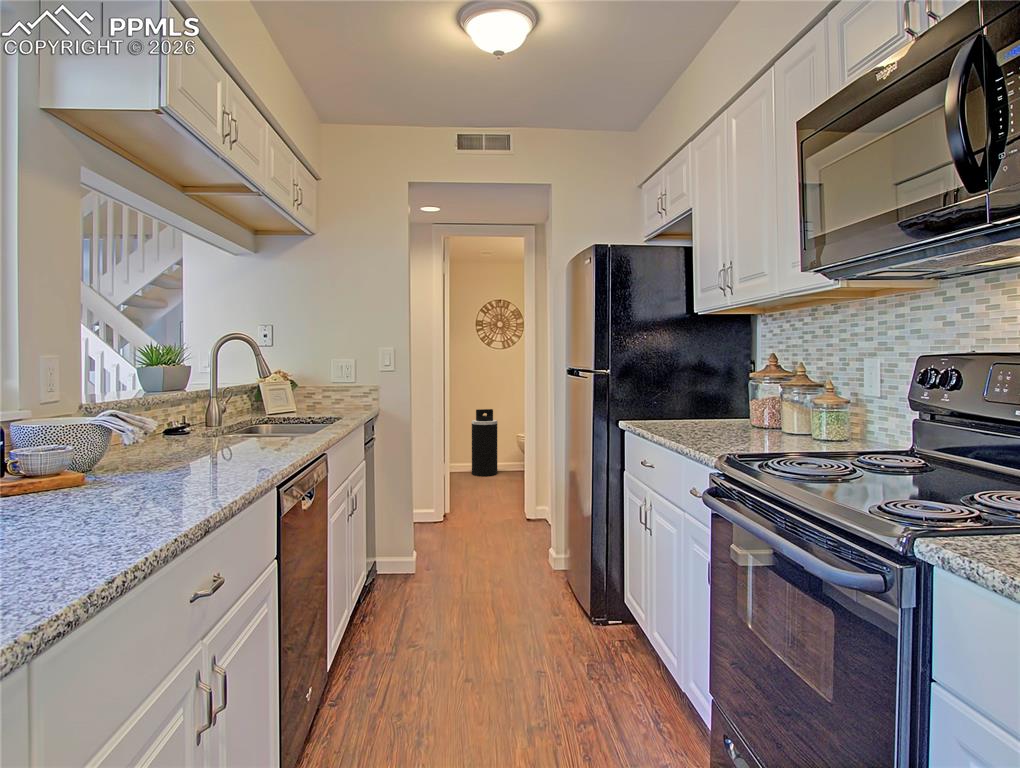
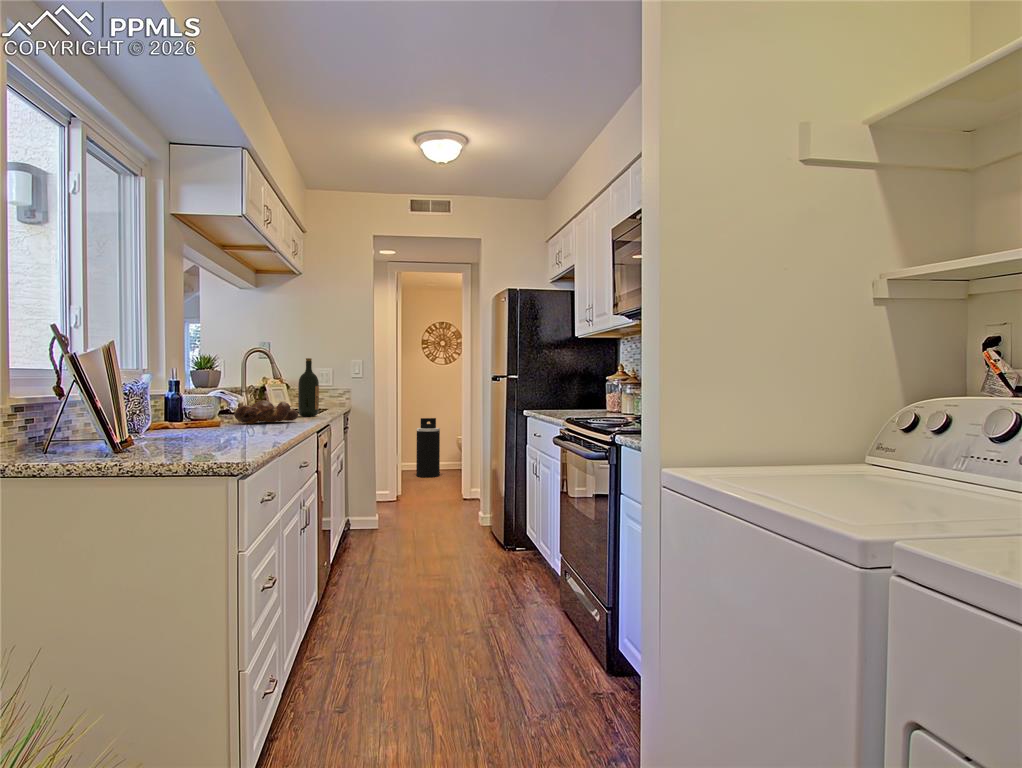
wine bottle: none [270,354,304,447] -> present [298,358,319,416]
bread loaf: none [80,445,225,500] -> present [234,401,298,424]

